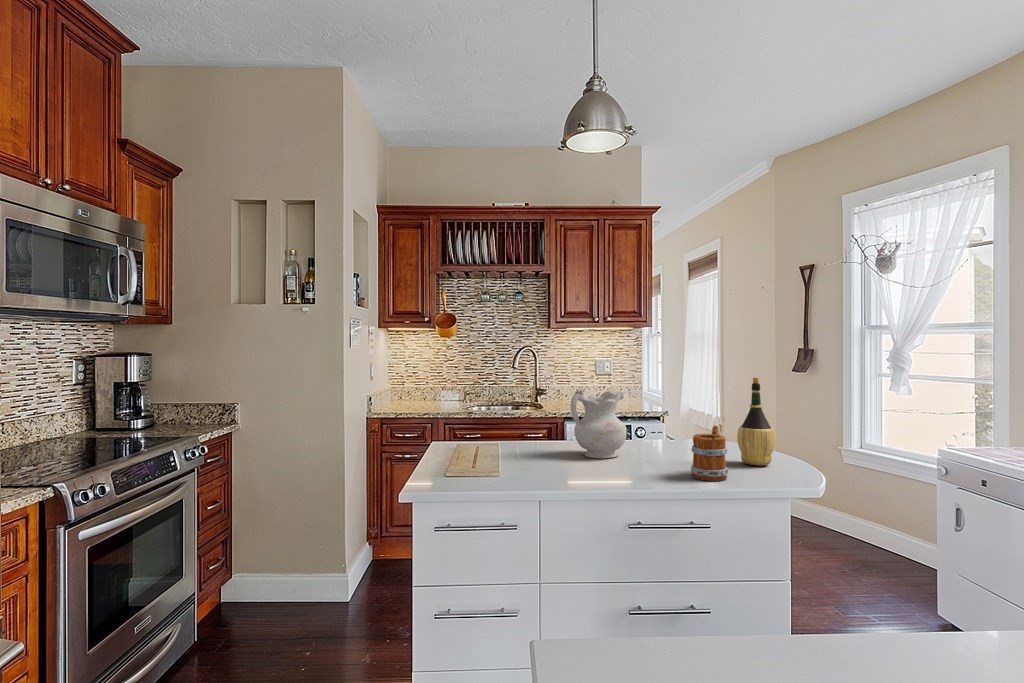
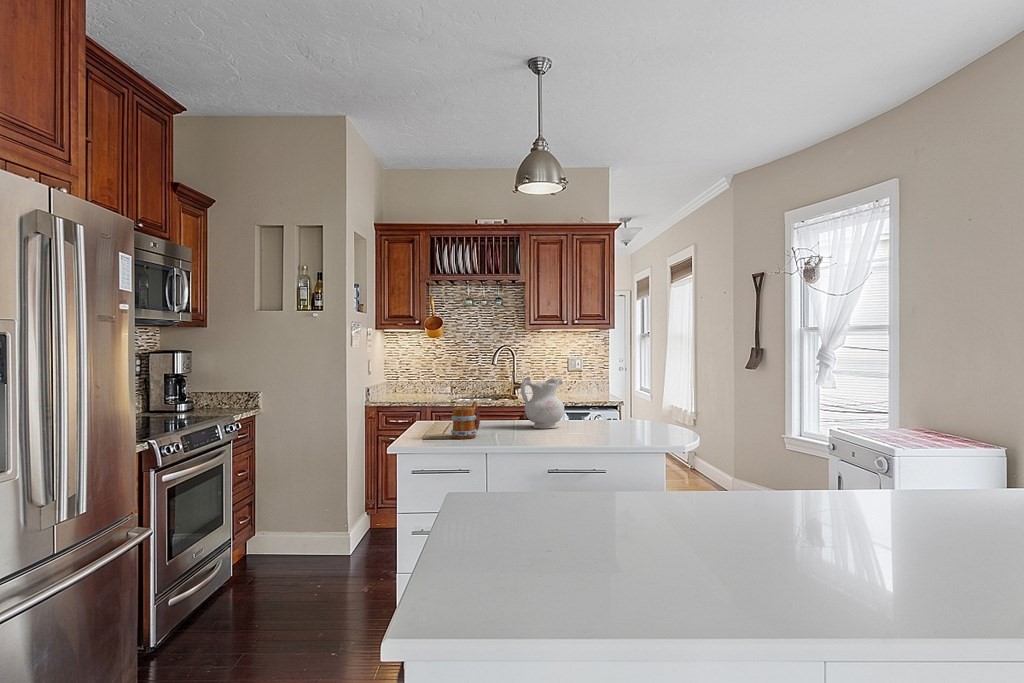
wine bottle: present [737,378,775,465] -> none [644,366,671,432]
mug: present [691,426,728,481] -> present [451,401,480,439]

